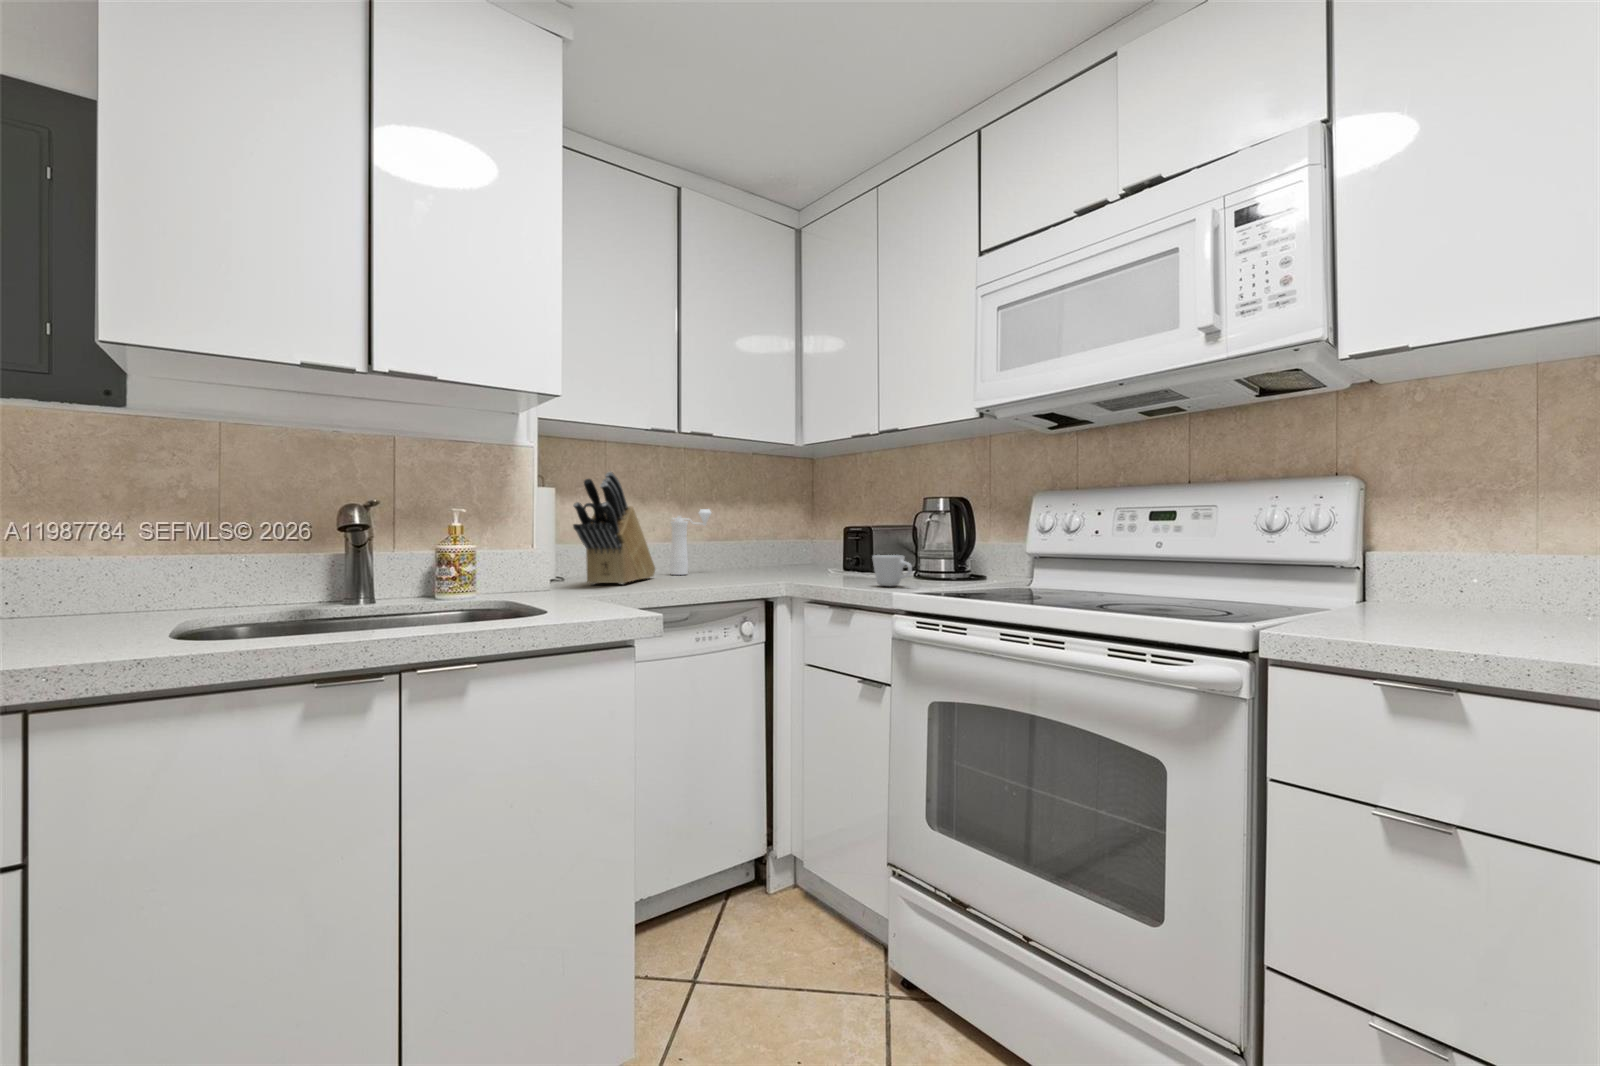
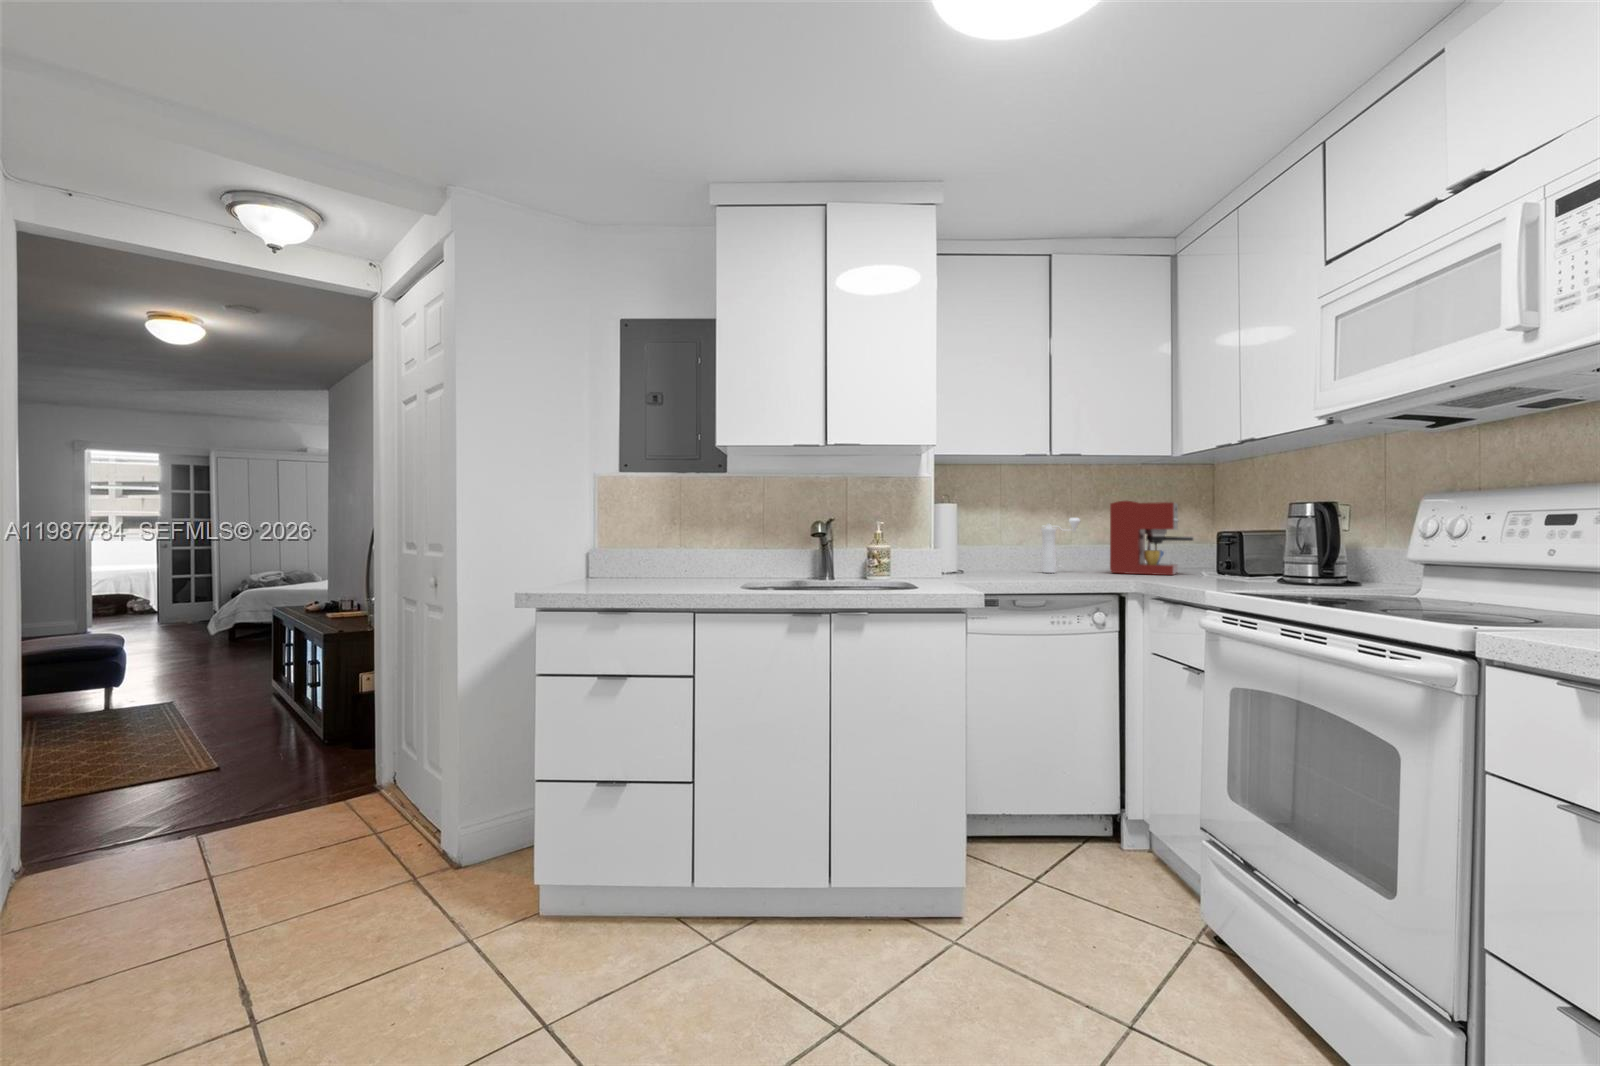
knife block: present [573,472,655,584] -> none [952,492,1024,577]
coffee maker: none [745,491,821,572] -> present [1110,501,1194,575]
mug: present [872,555,912,586] -> none [1203,559,1241,587]

